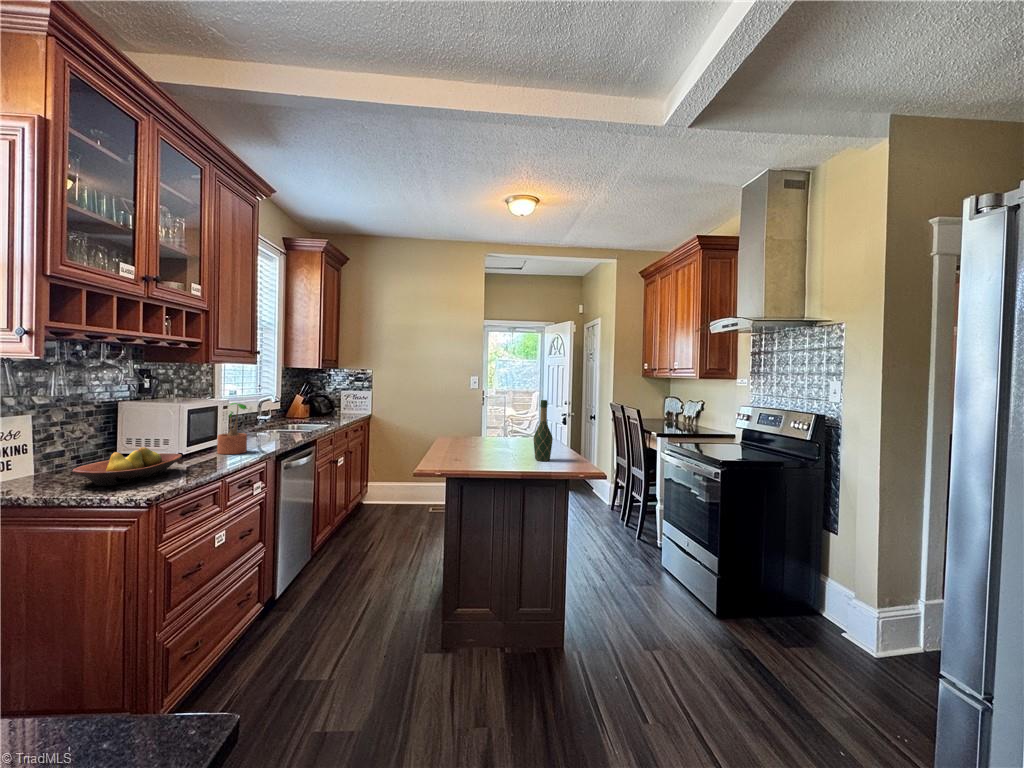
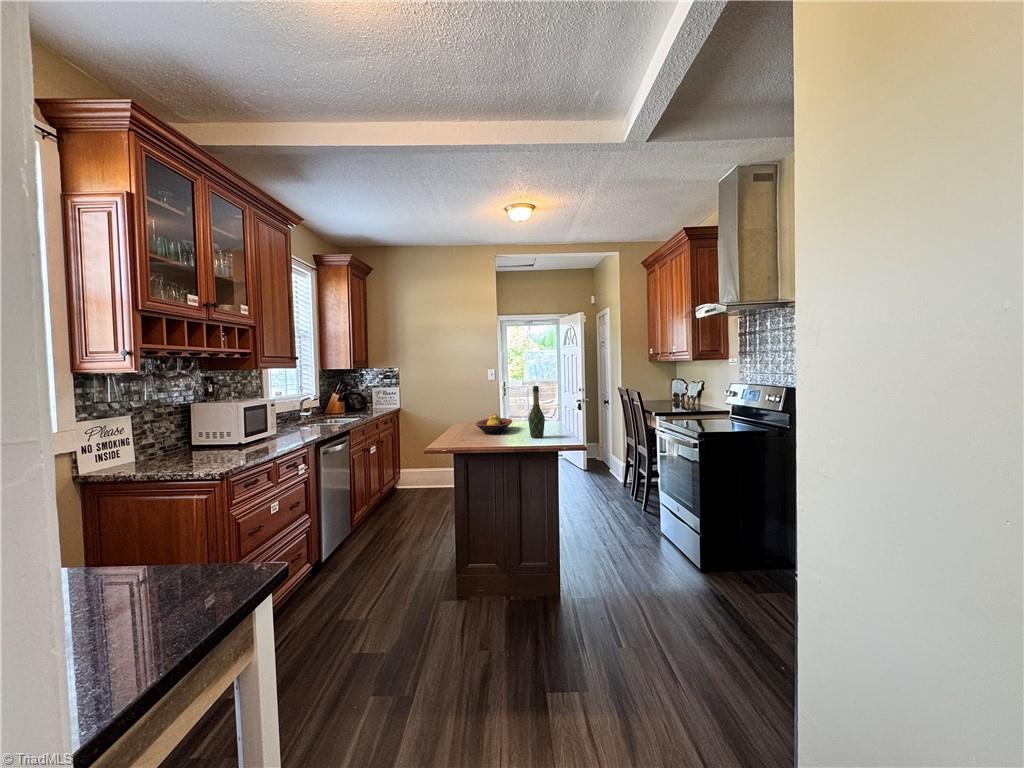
potted plant: present [217,403,247,454] -> none [269,401,293,443]
fruit bowl: present [72,447,182,486] -> present [475,414,512,434]

